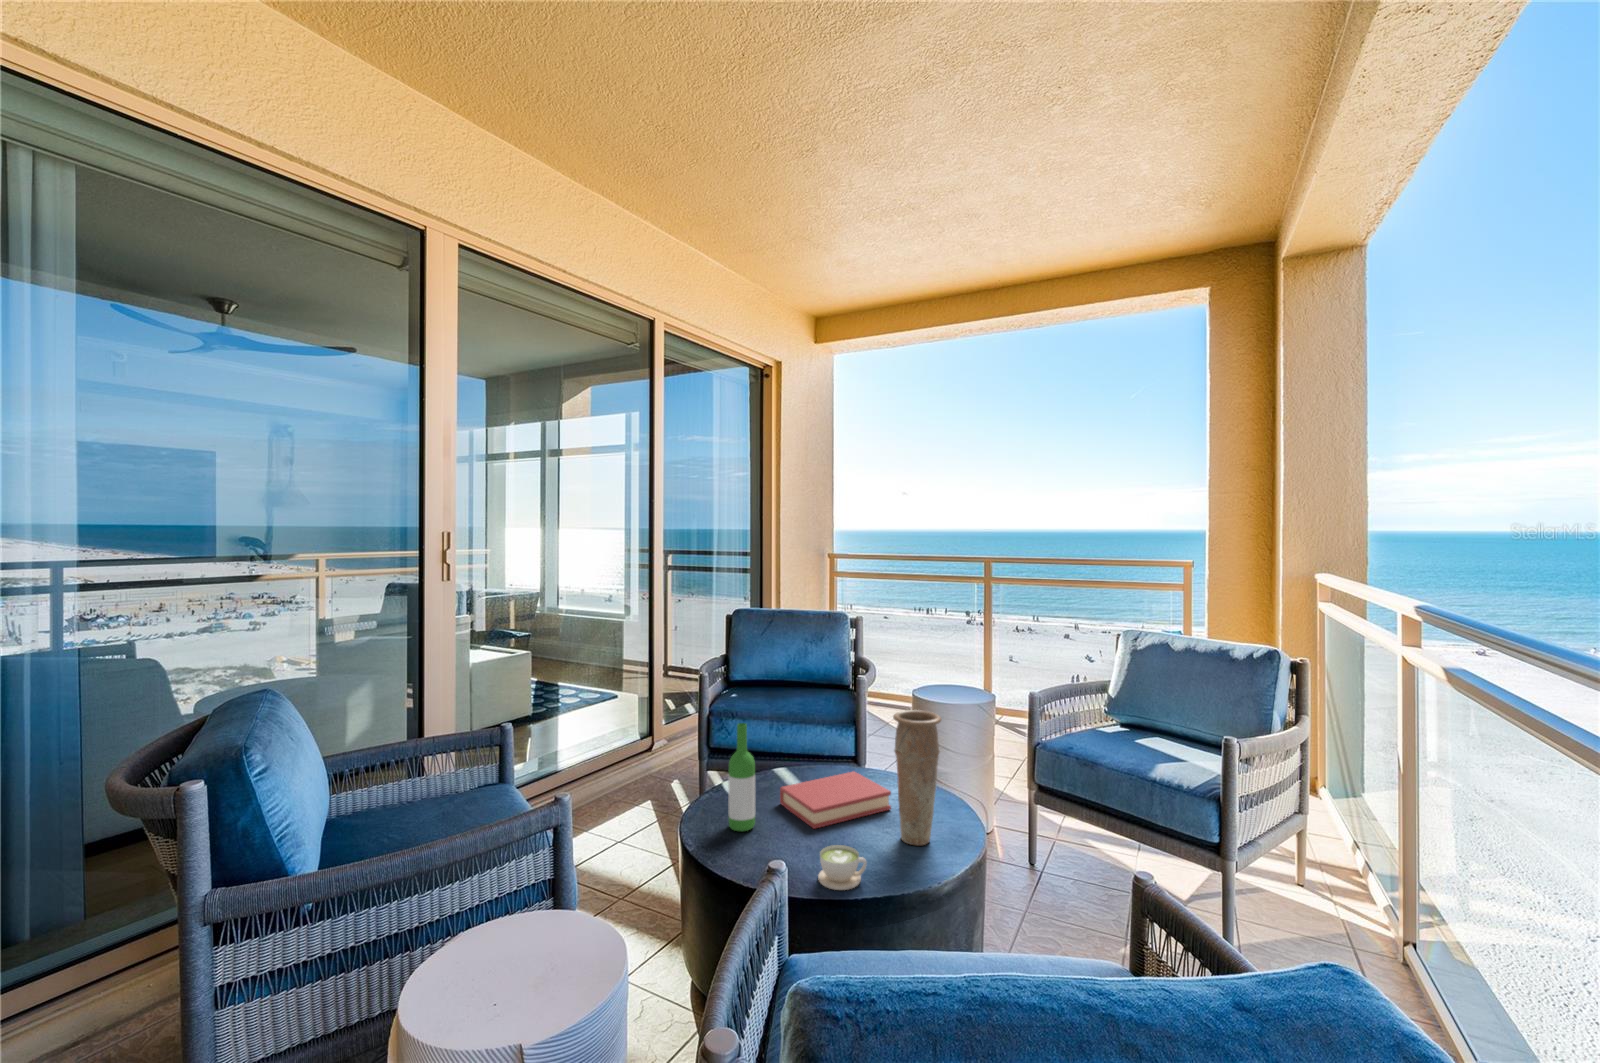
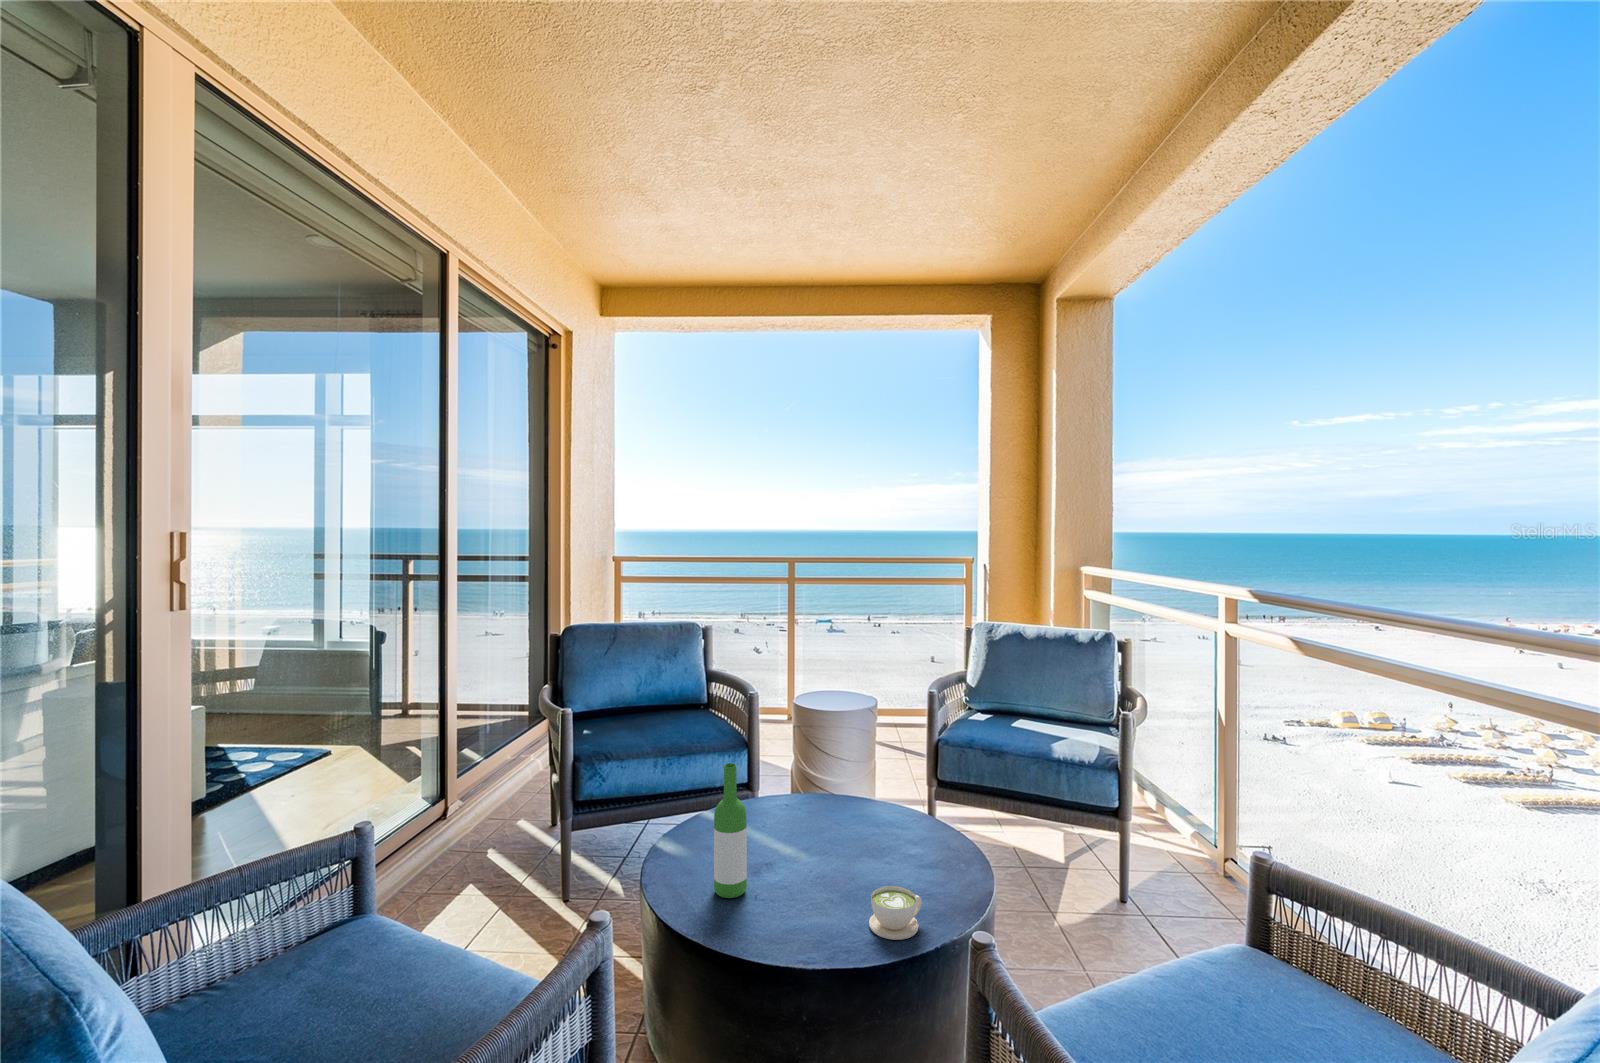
vase: present [893,710,942,846] -> none [895,722,948,869]
hardback book: present [780,772,891,829] -> none [745,800,865,875]

